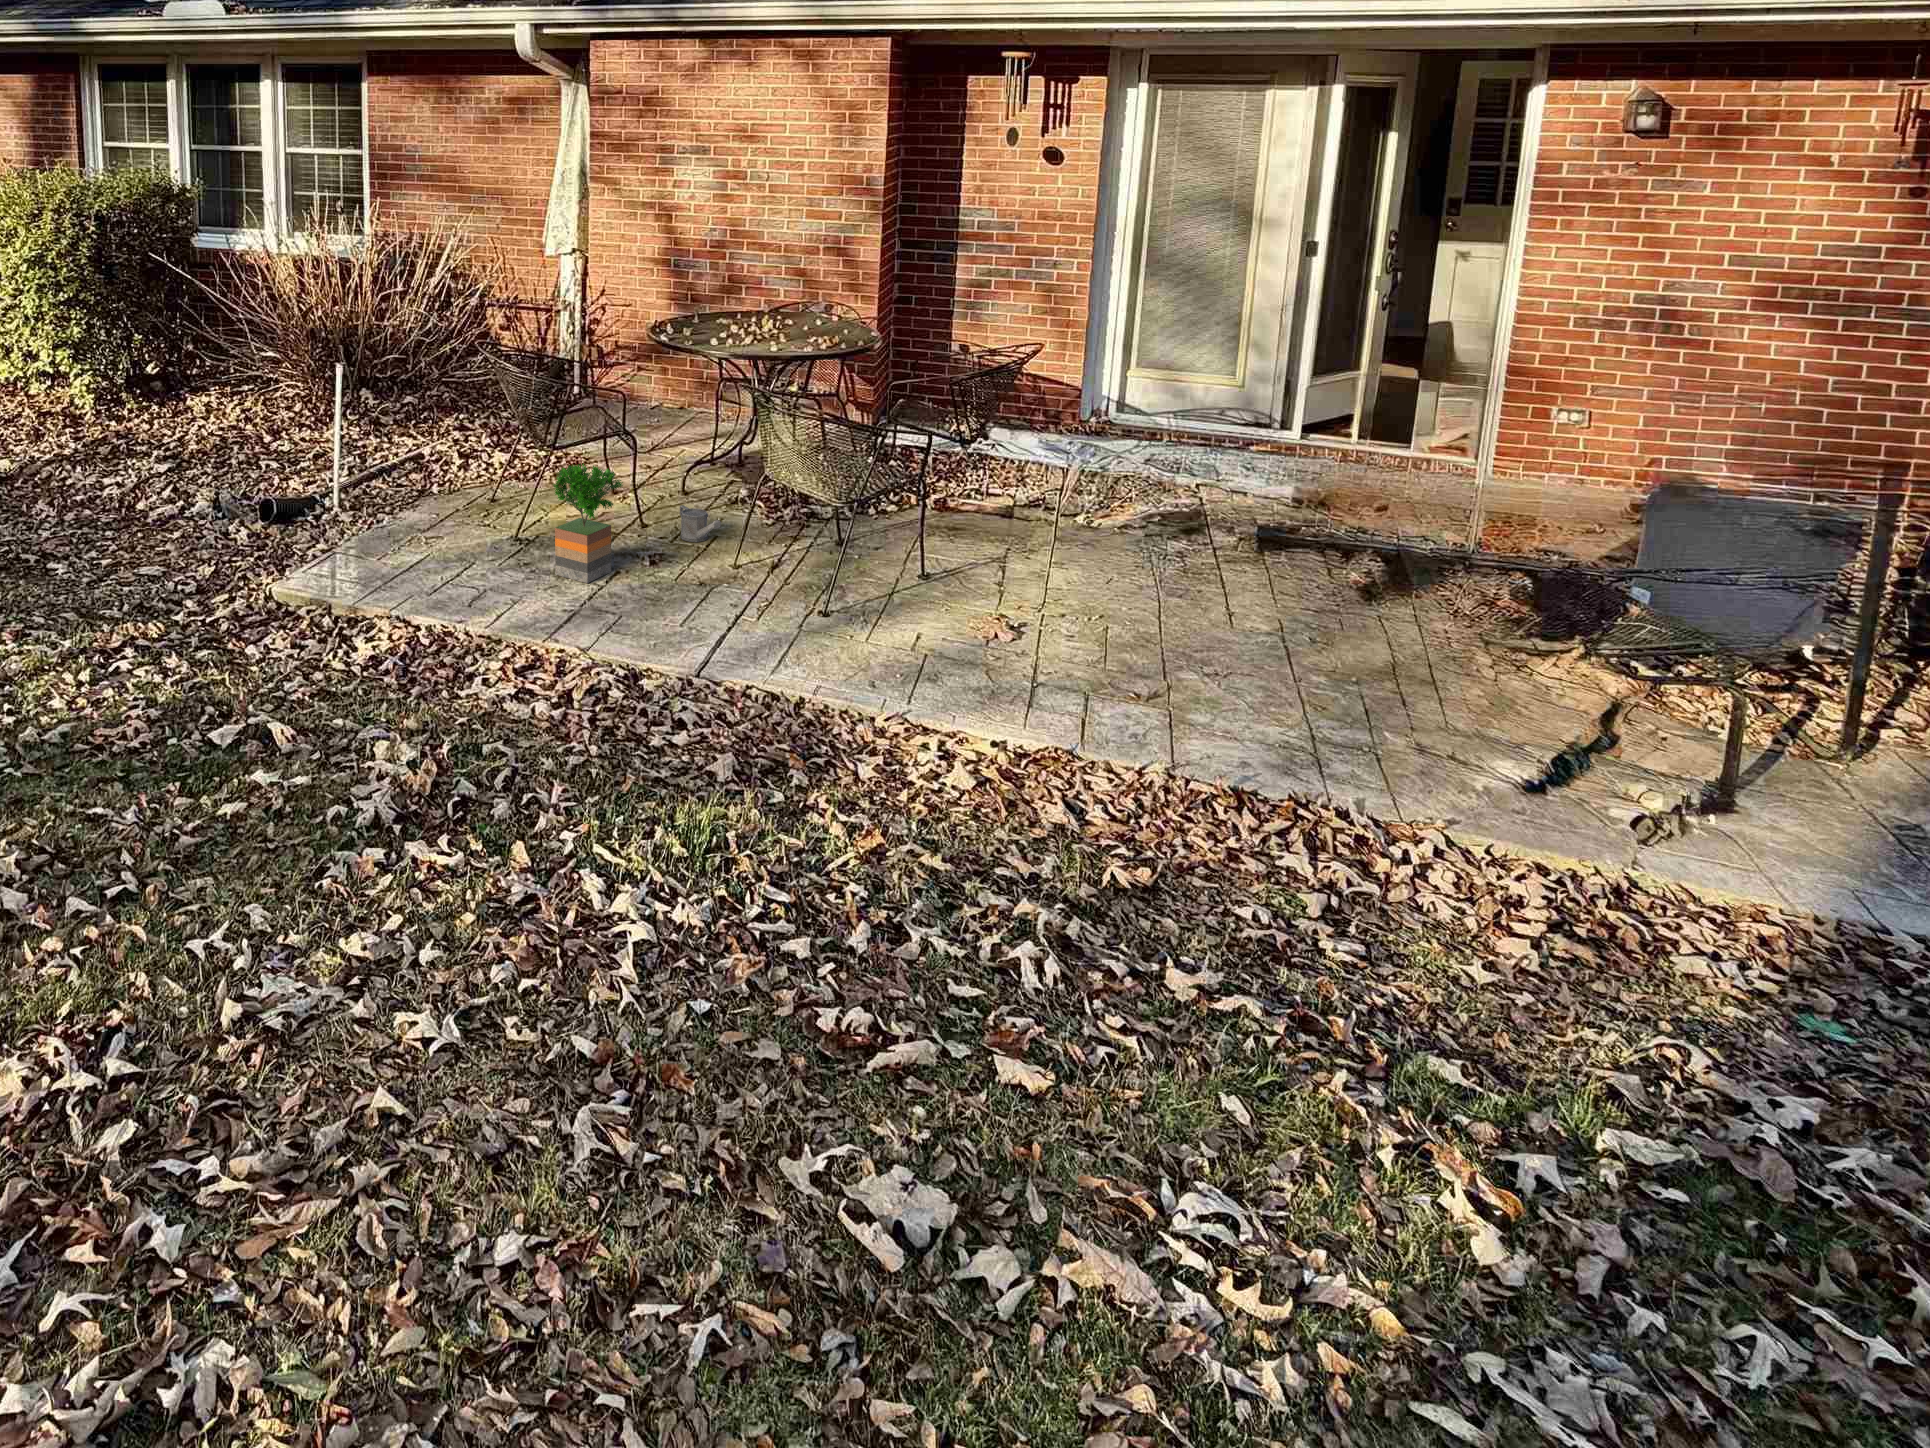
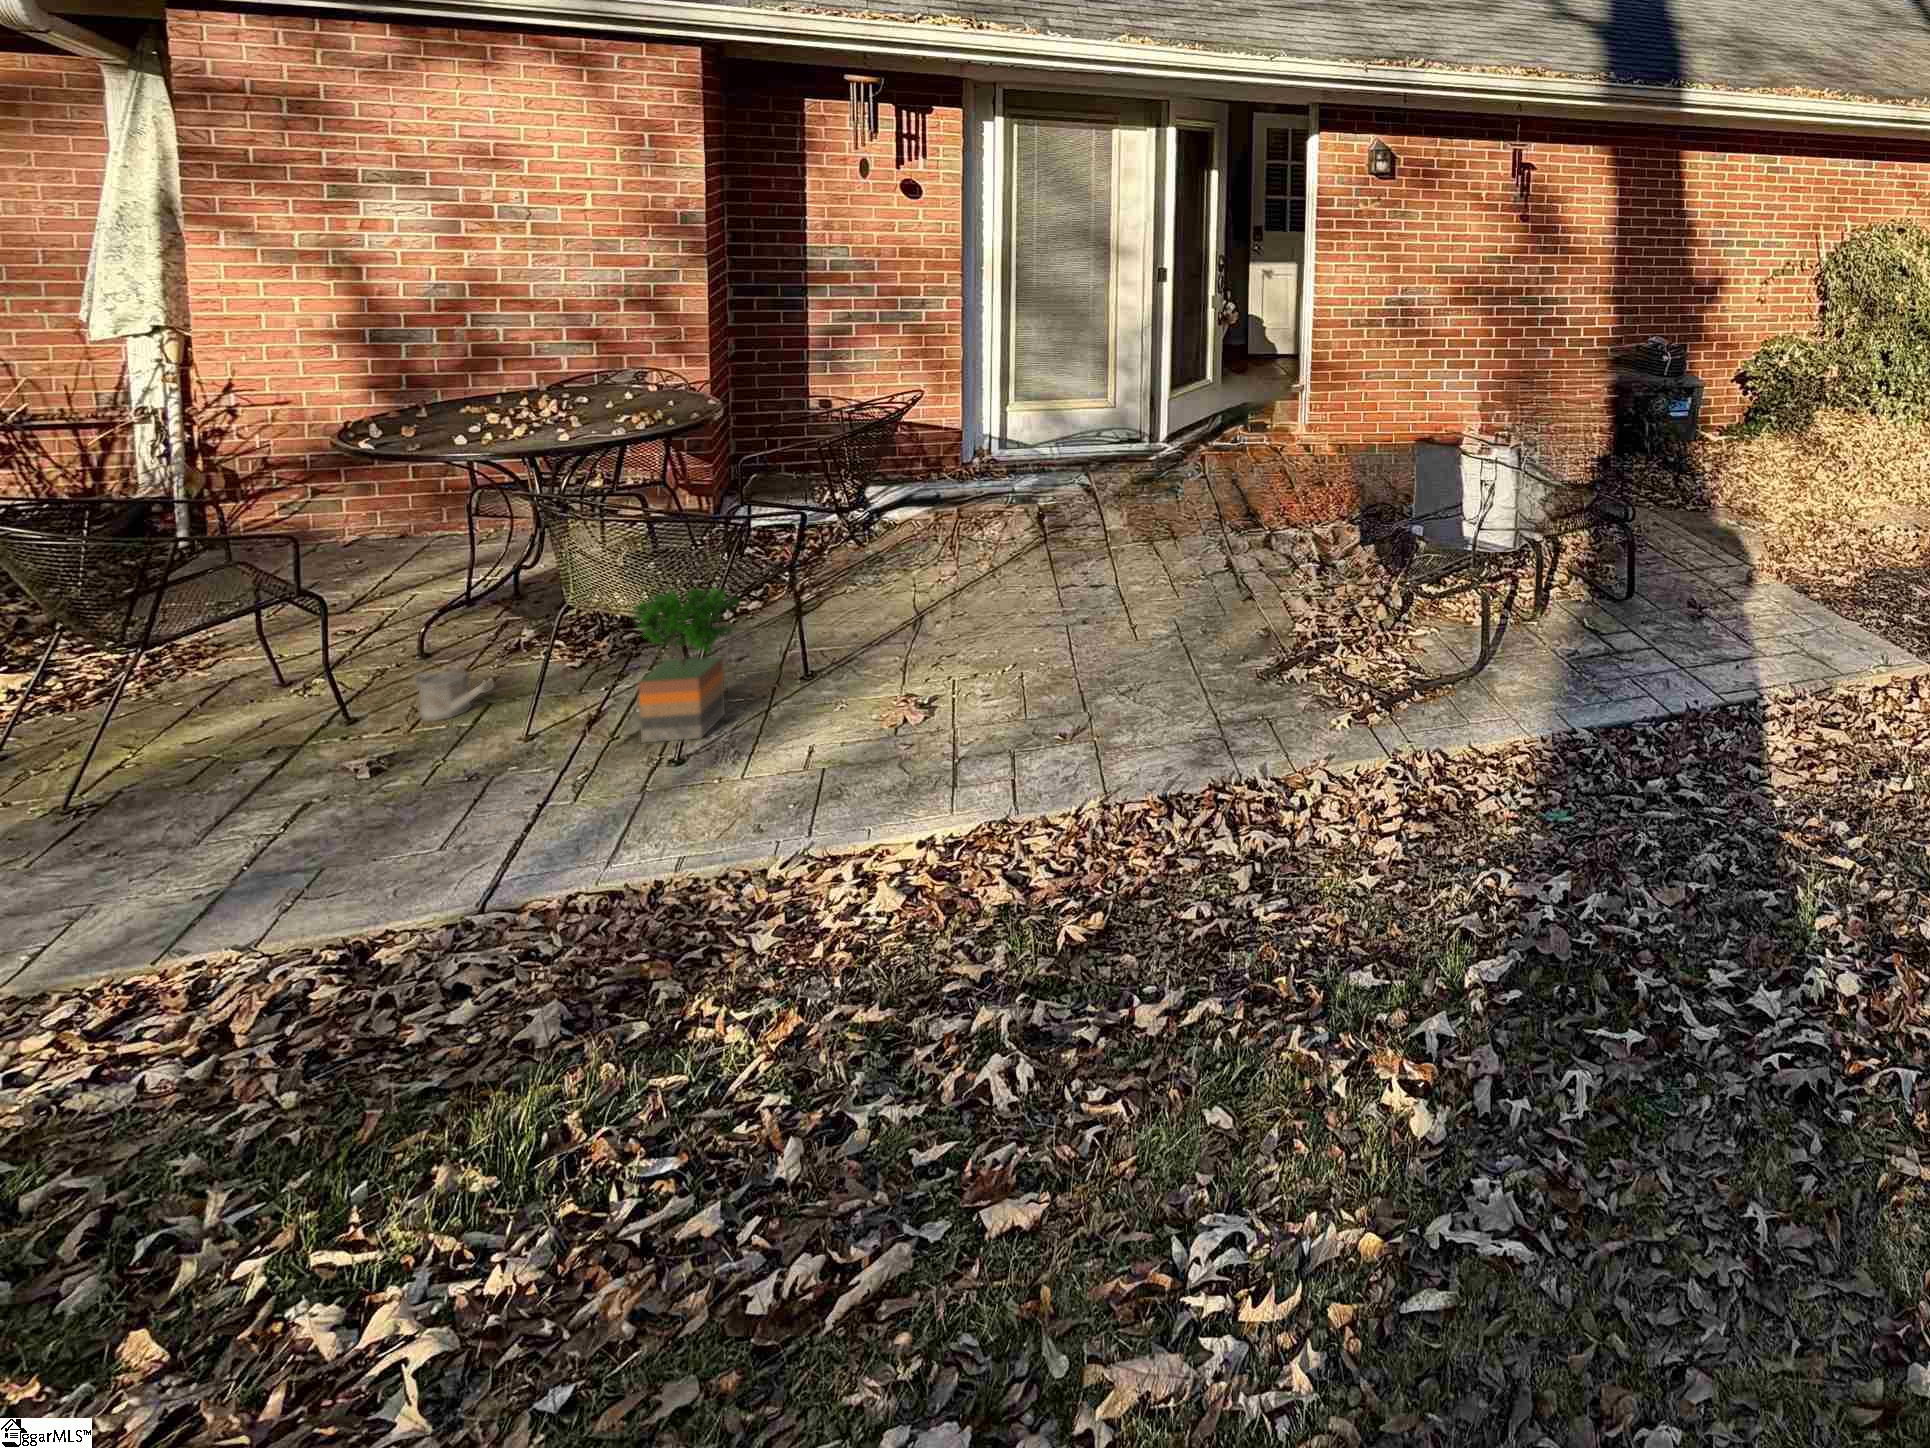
potted tree: present [554,464,623,583] -> present [632,587,739,742]

